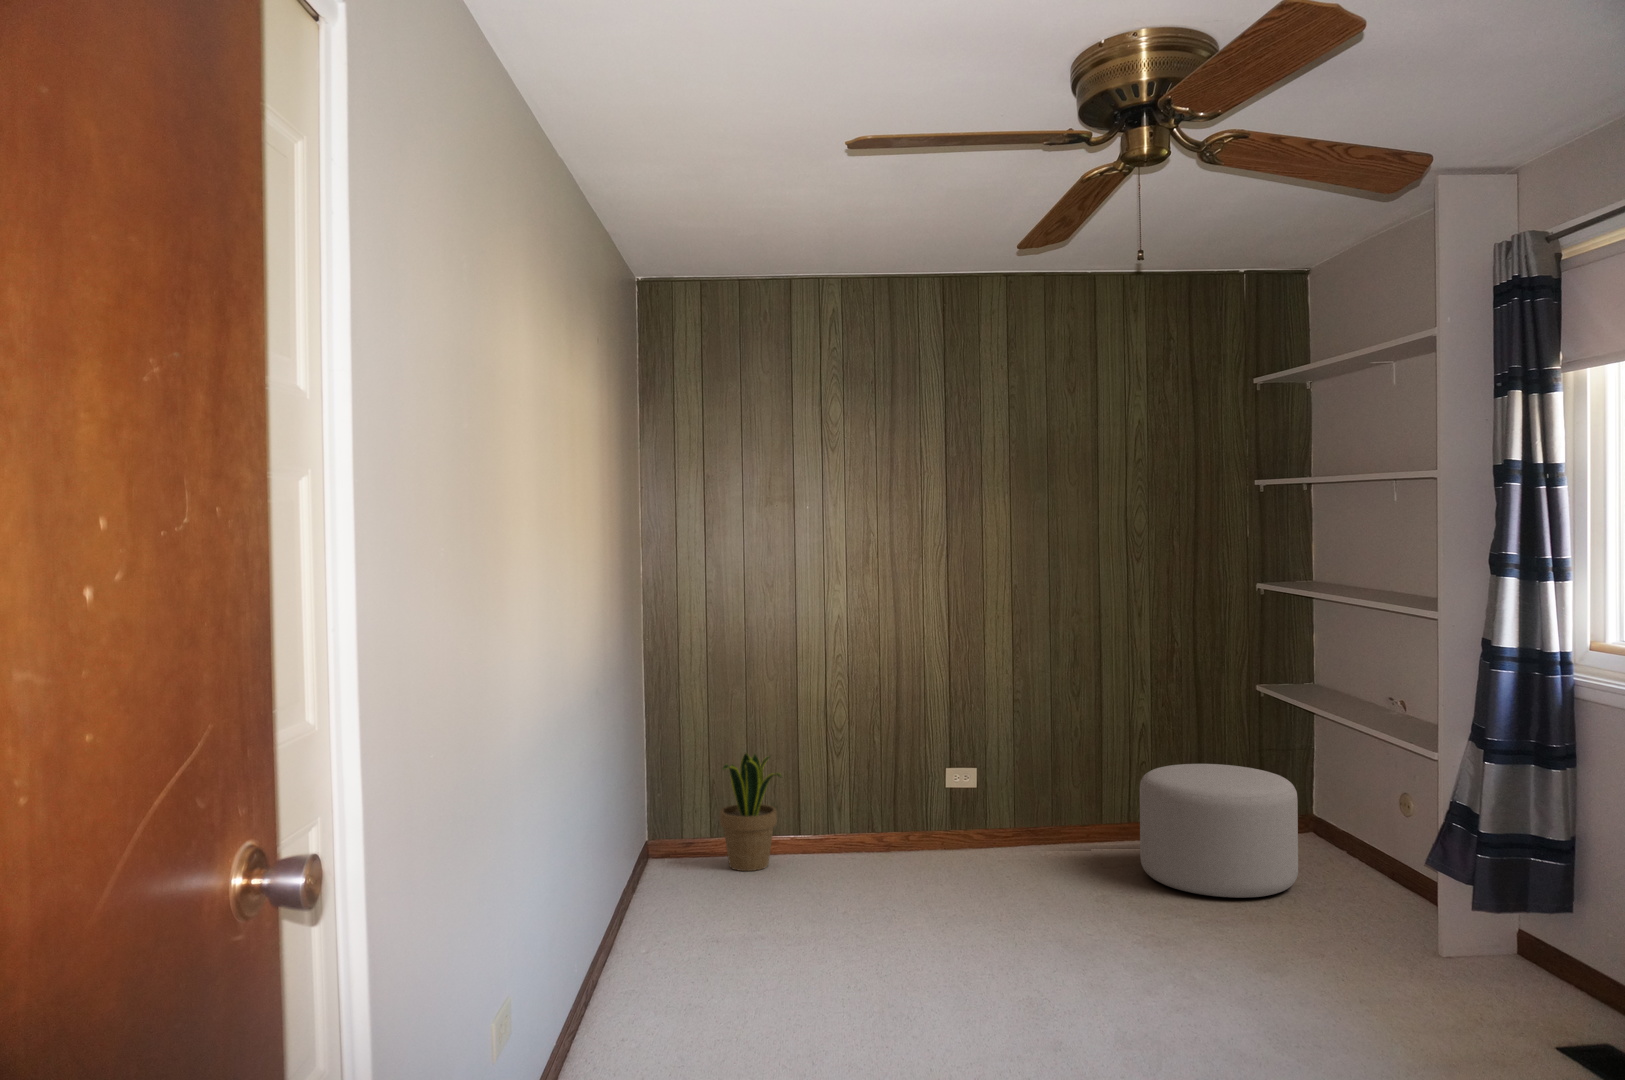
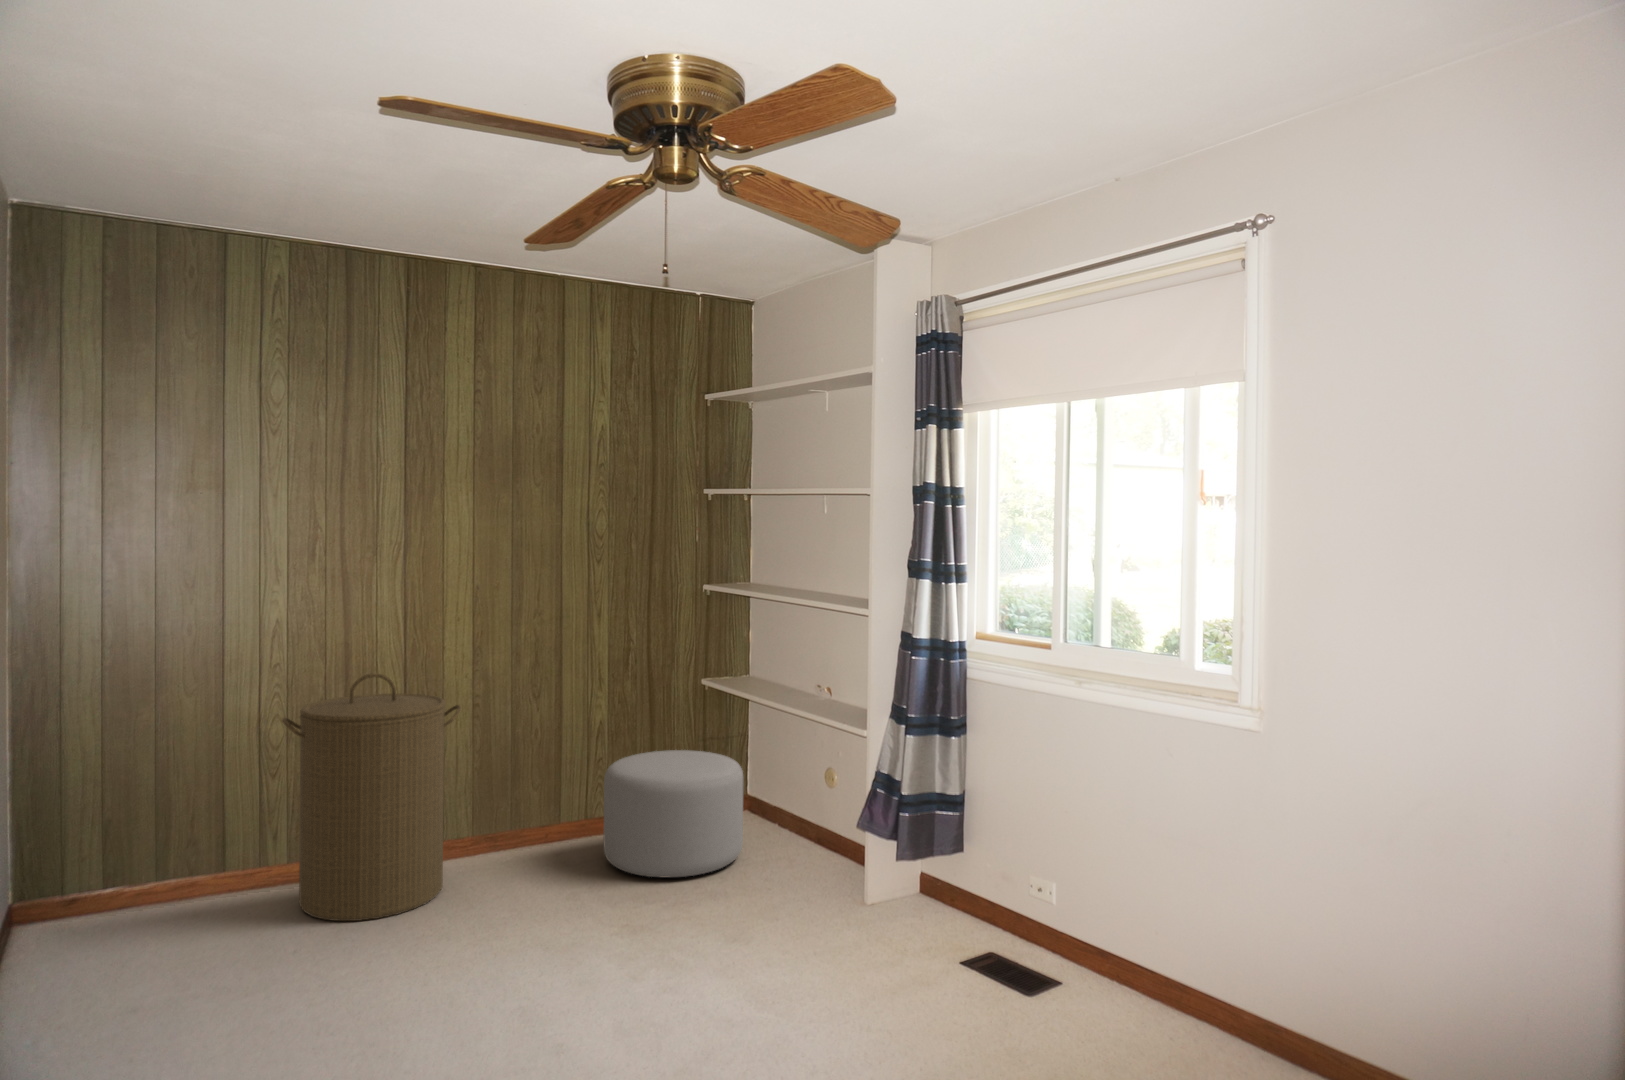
laundry hamper: none [844,665,996,890] -> present [282,673,461,921]
potted plant: present [720,753,781,871] -> none [107,787,197,932]

